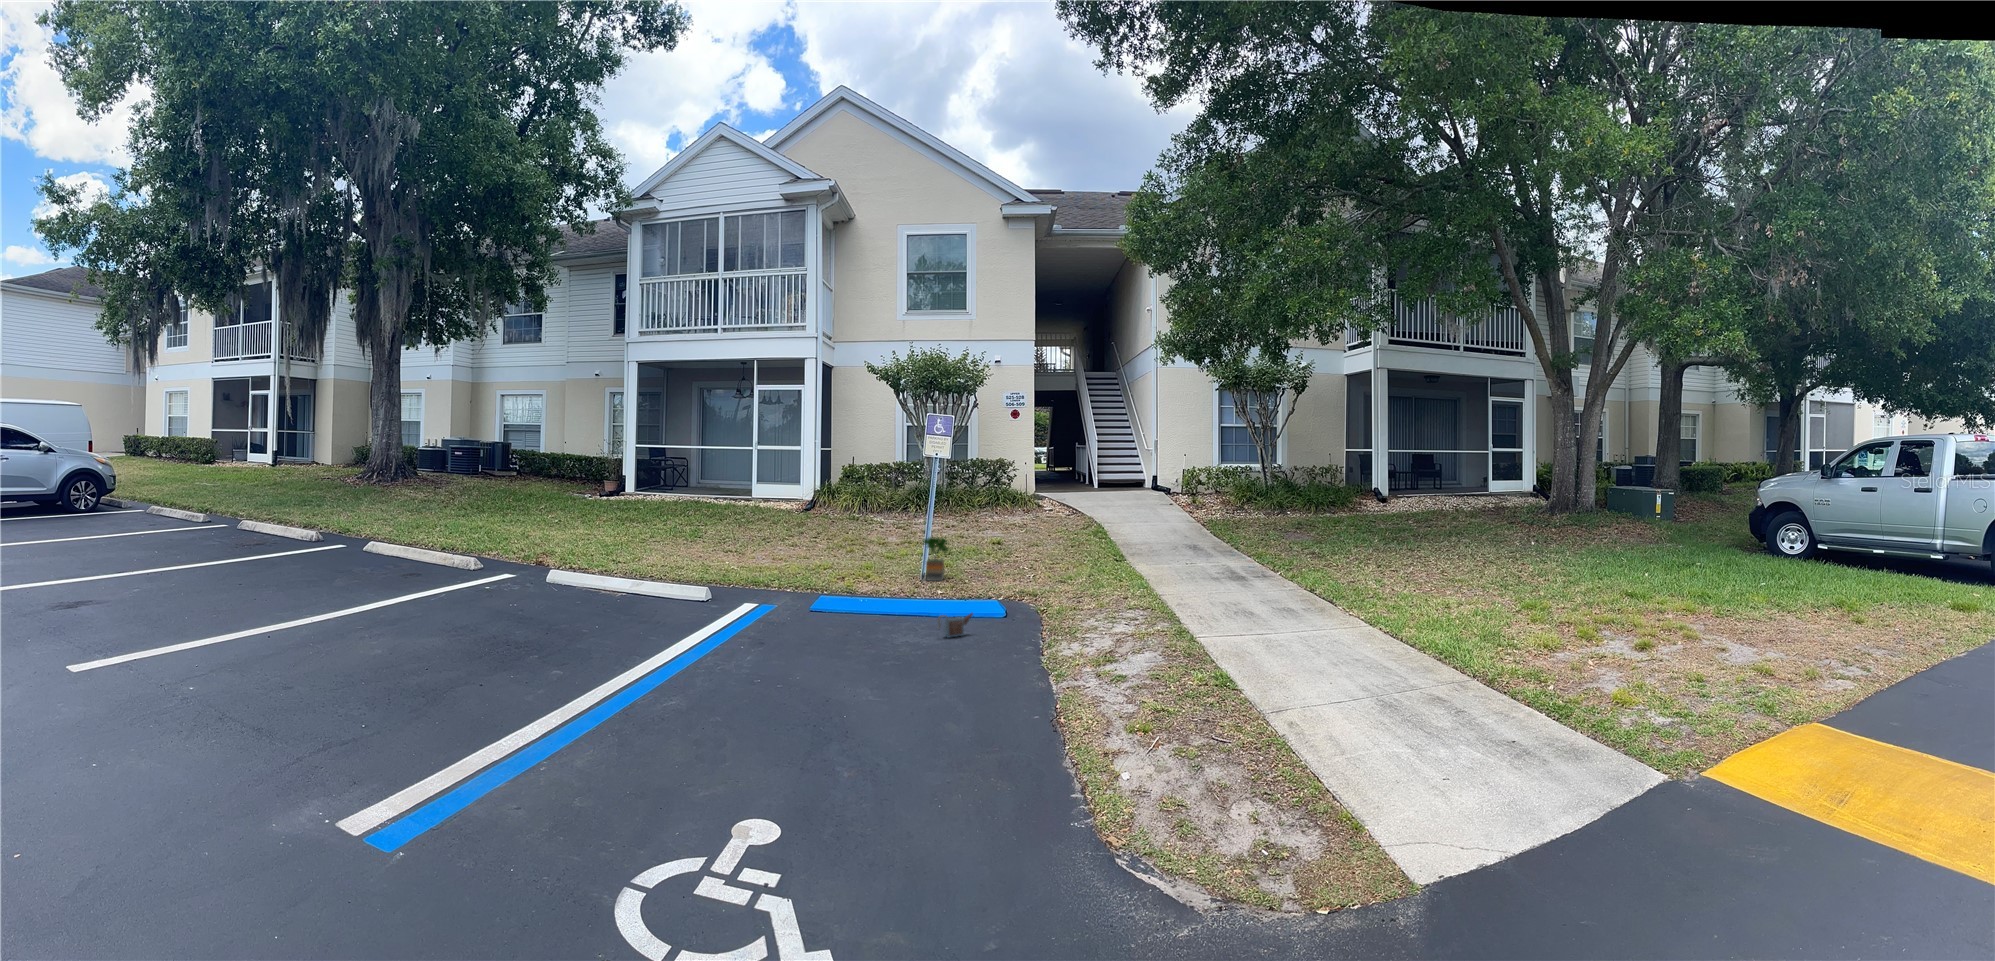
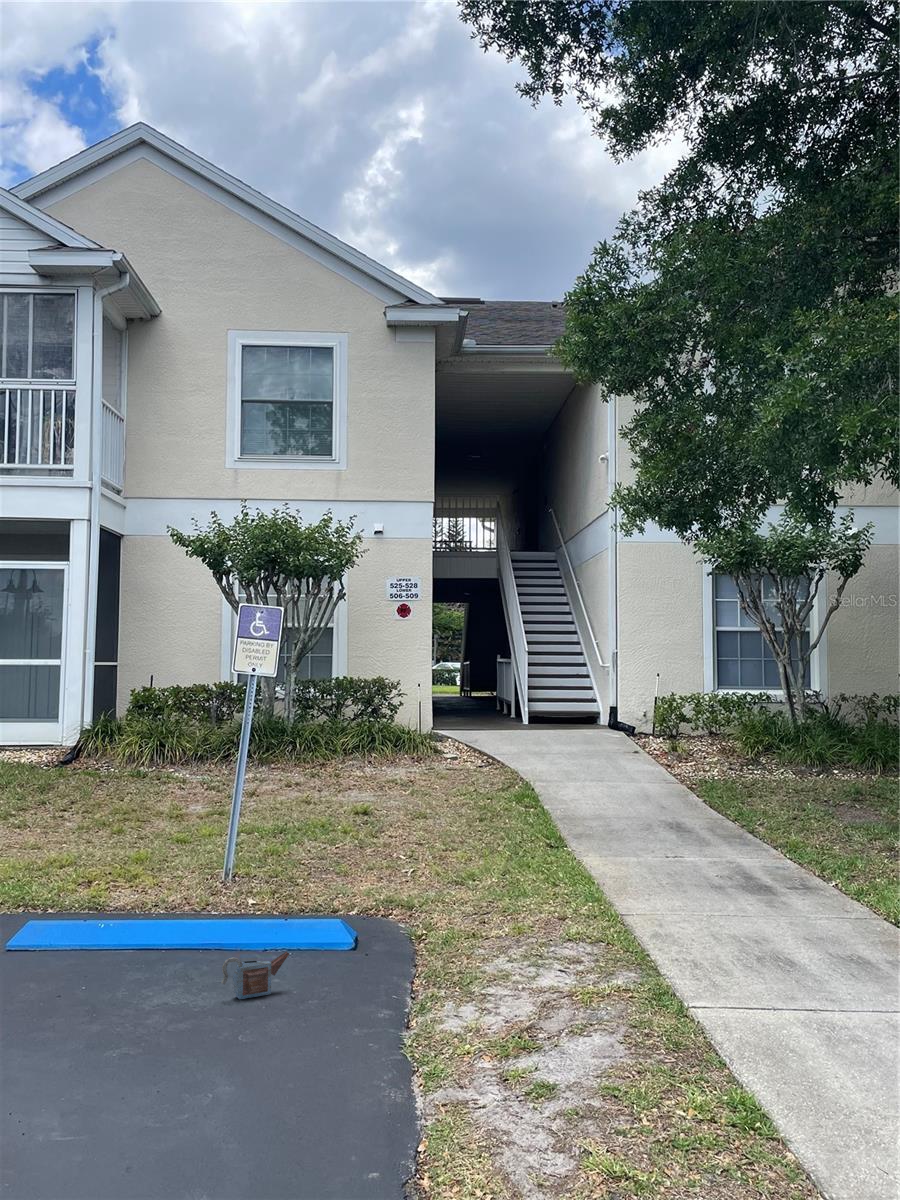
potted tree: present [923,537,949,581] -> none [223,809,273,886]

